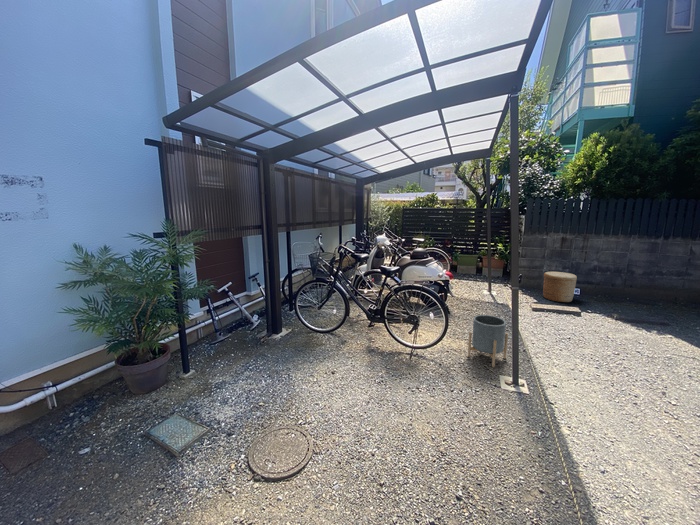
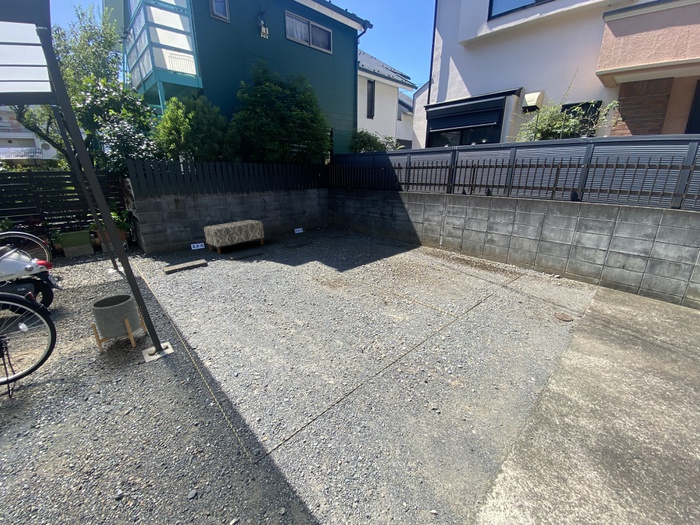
bench: none [584,271,684,311] -> present [204,220,264,254]
woven basket: present [543,272,577,302] -> none [169,232,200,261]

